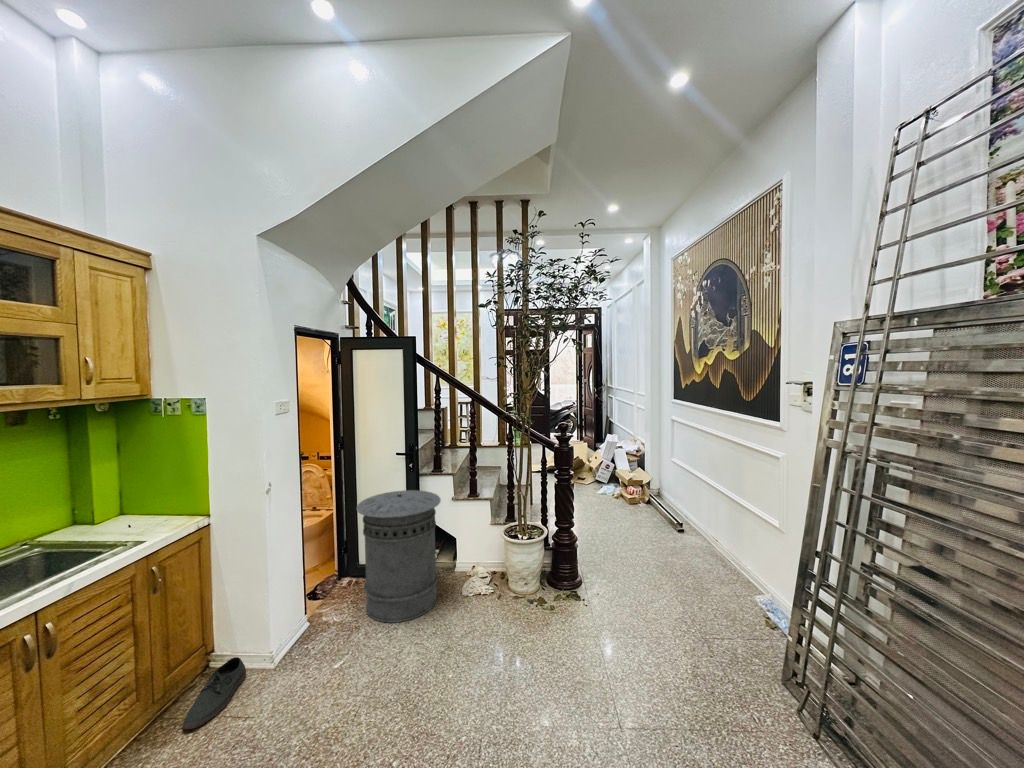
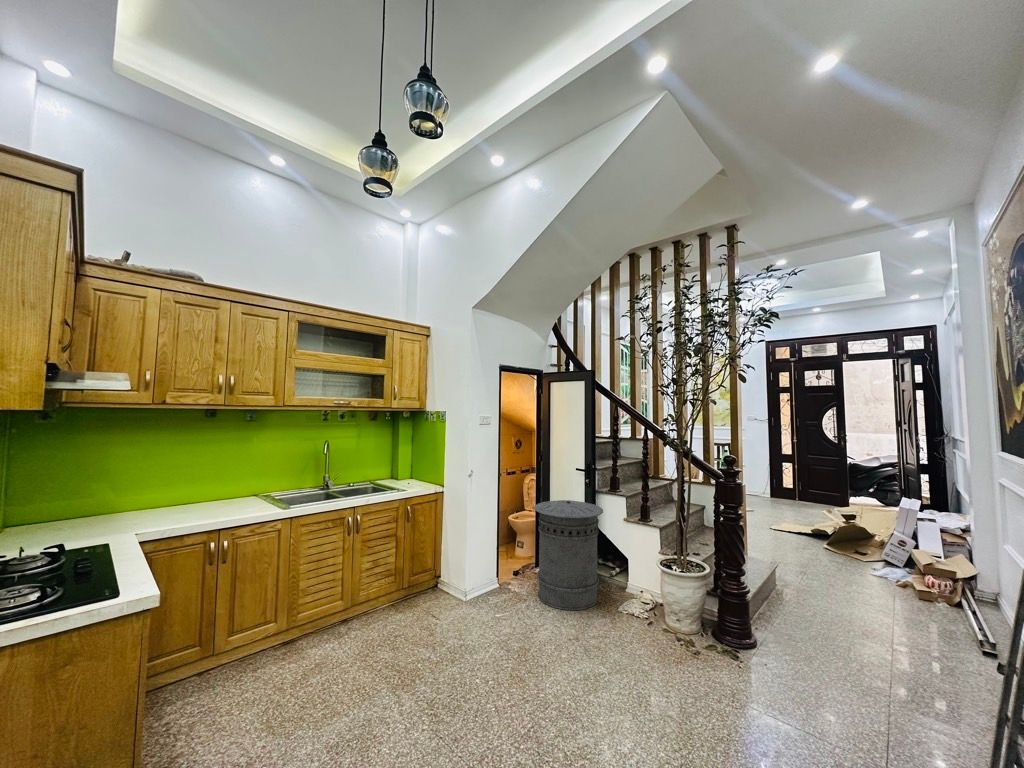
shoe: present [182,657,246,729] -> none [410,583,451,612]

